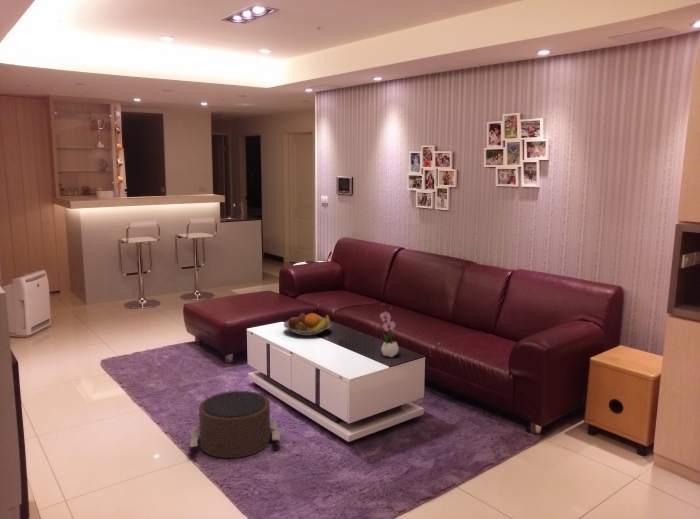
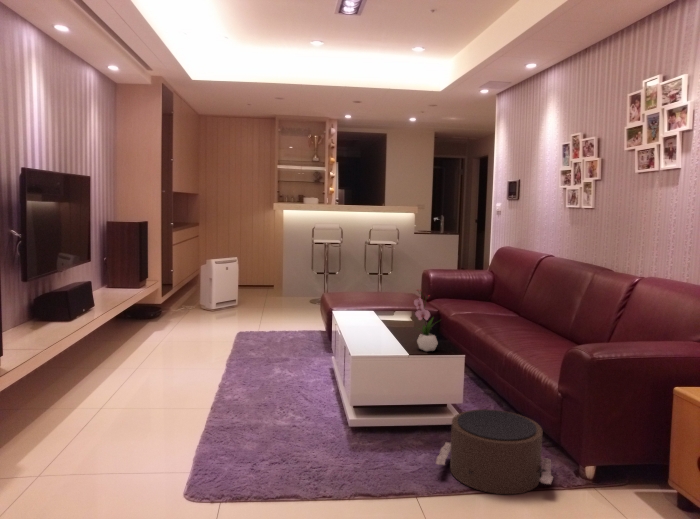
fruit bowl: present [284,313,331,336] -> none [358,303,408,326]
pouf: present [190,391,280,458] -> present [436,409,553,494]

